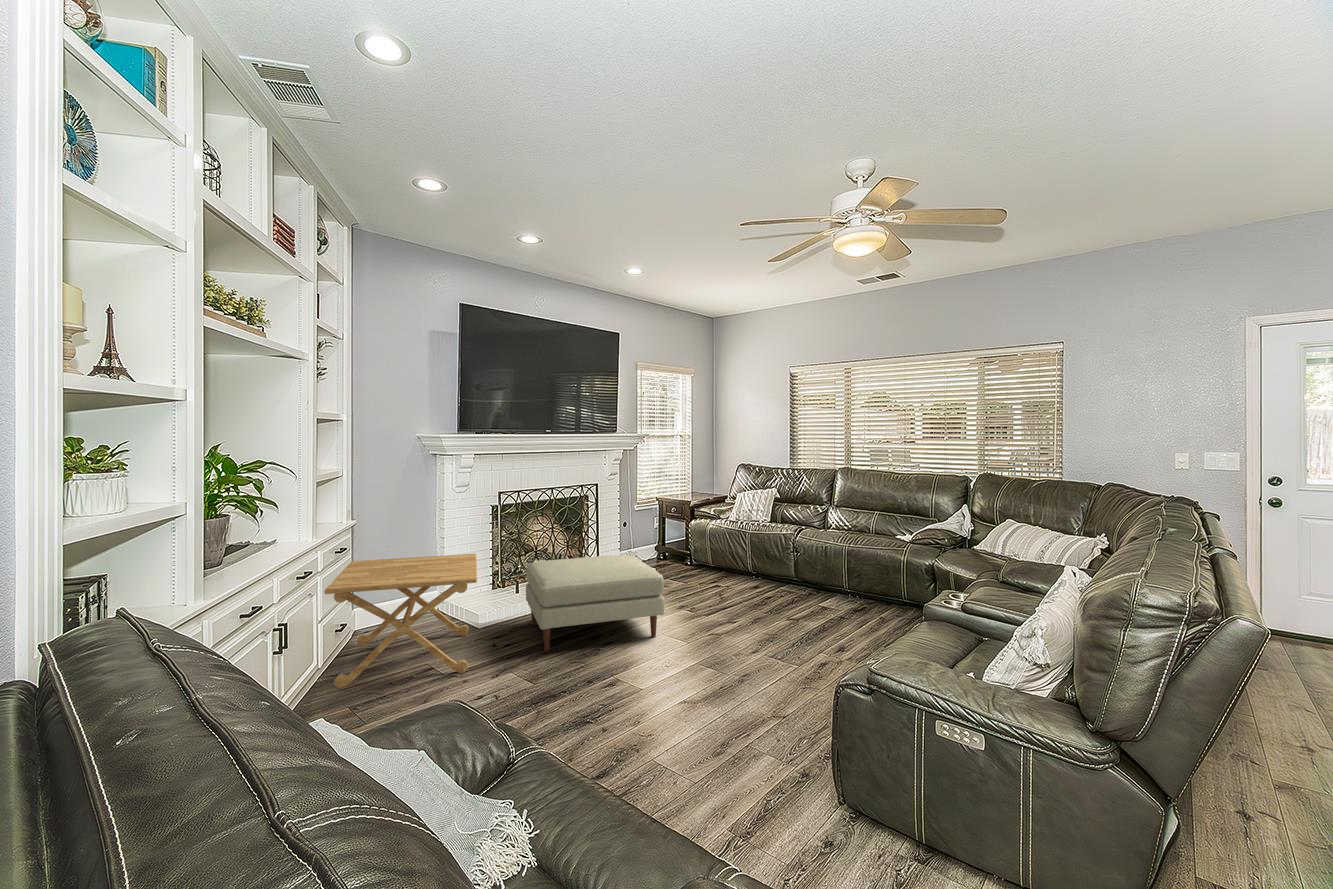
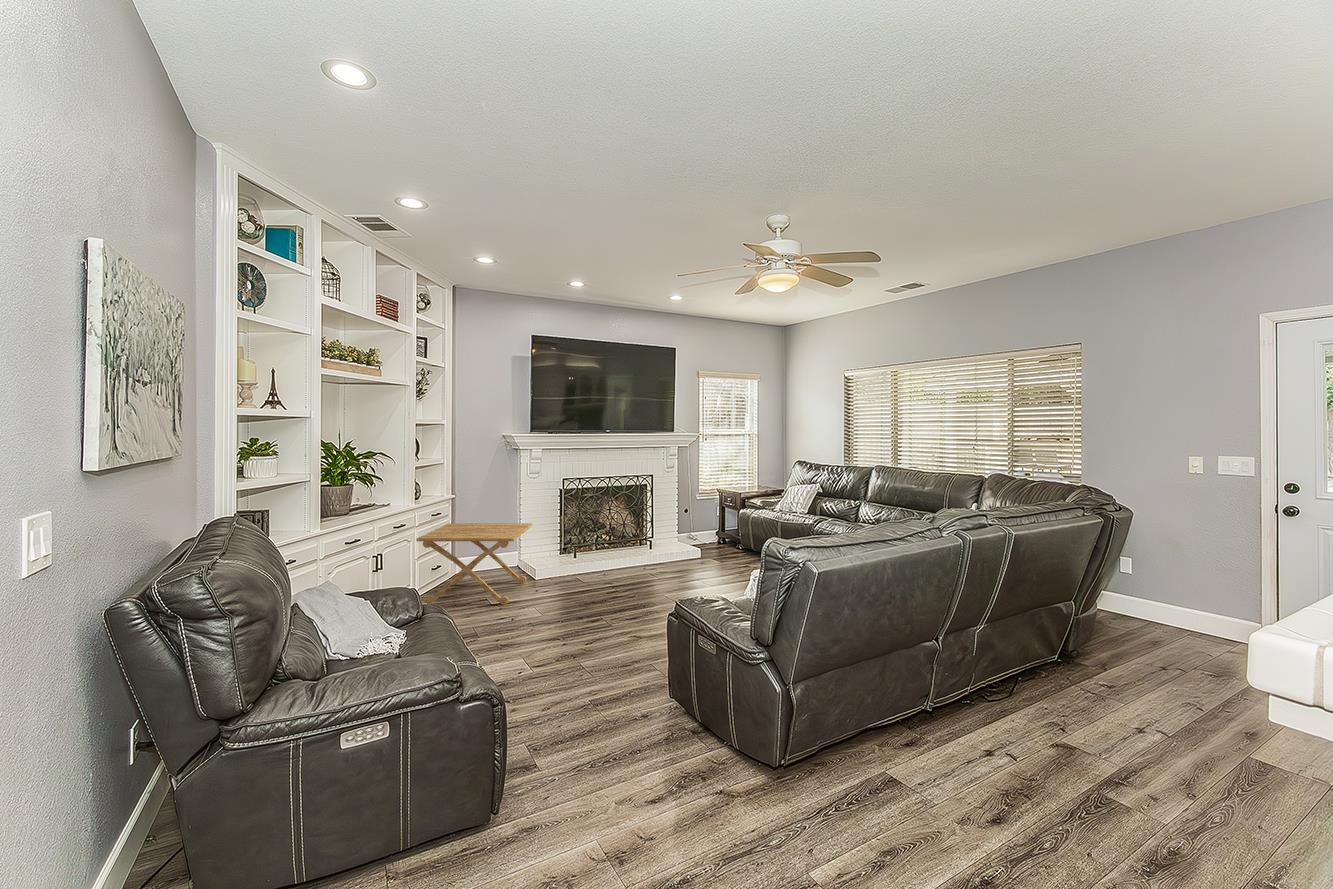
ottoman: present [526,555,665,652] -> none [563,532,662,599]

